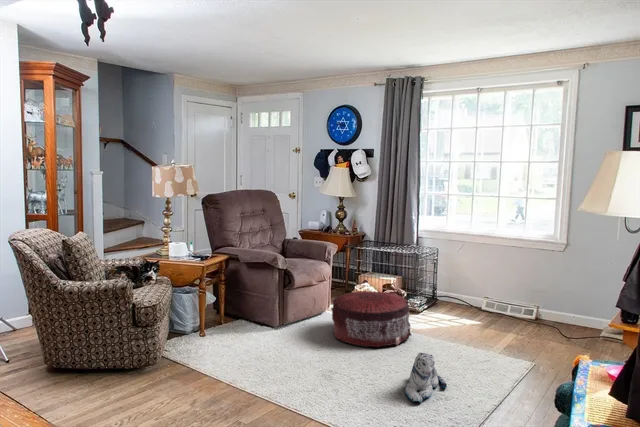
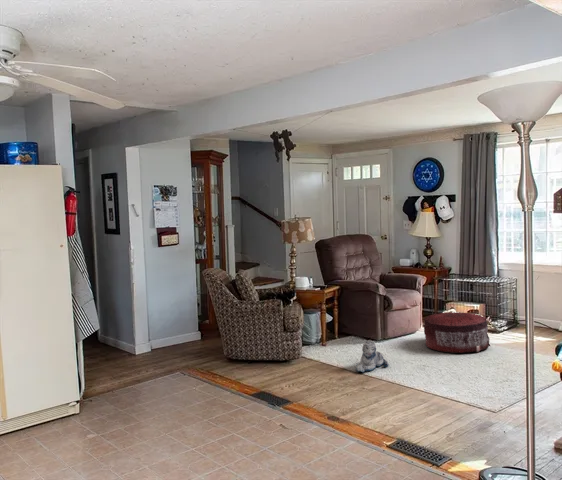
plush toy: present [405,352,447,402] -> present [356,341,388,372]

